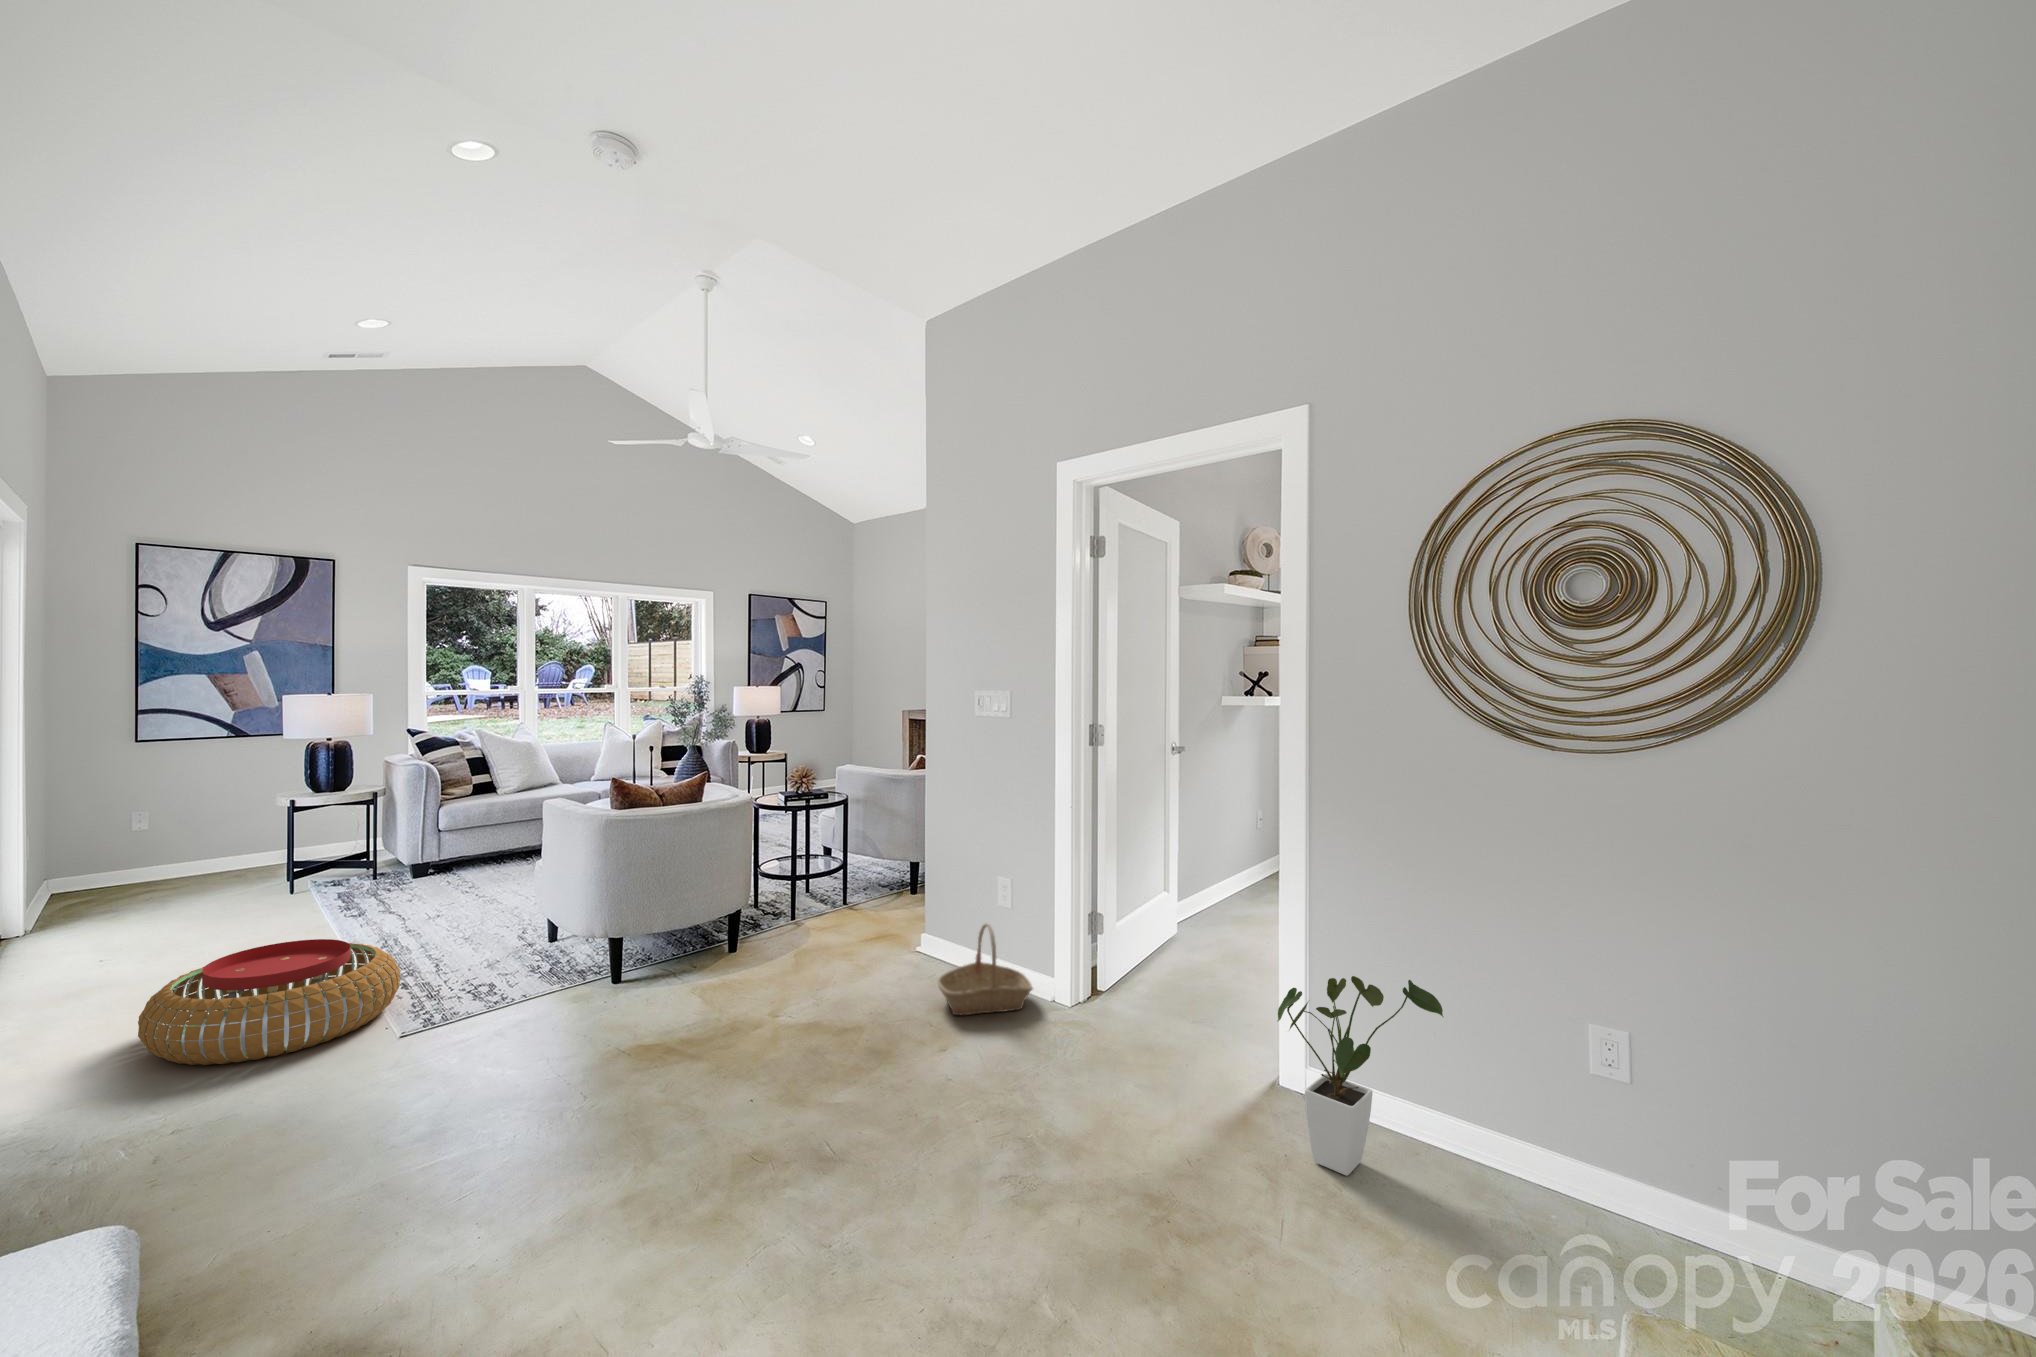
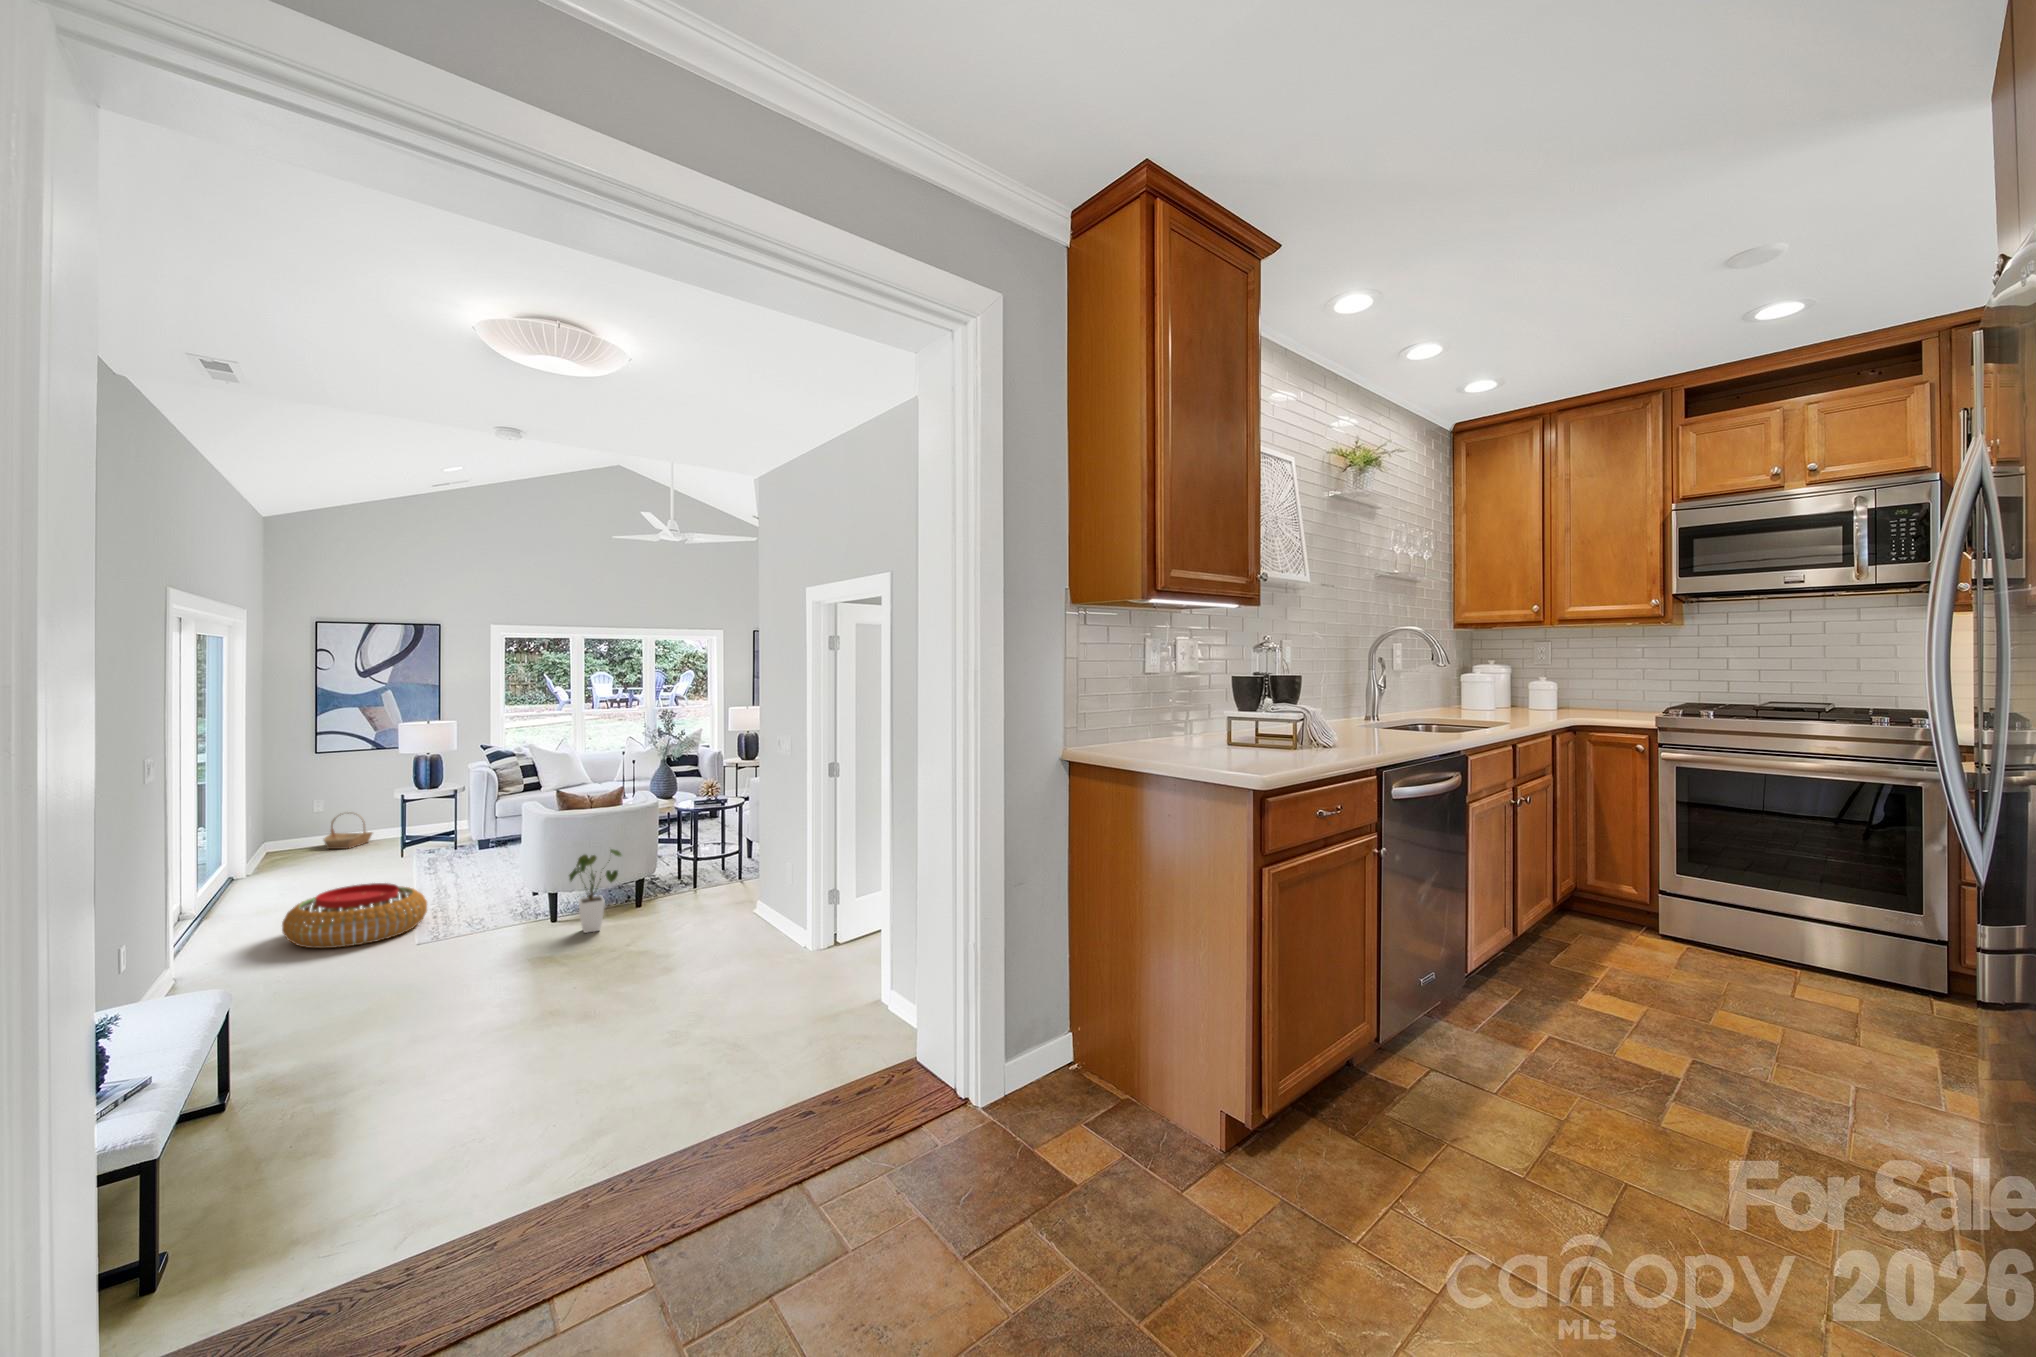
basket: present [937,924,1033,1015] -> present [324,814,372,849]
house plant: present [1277,976,1443,1176] -> present [569,849,621,933]

